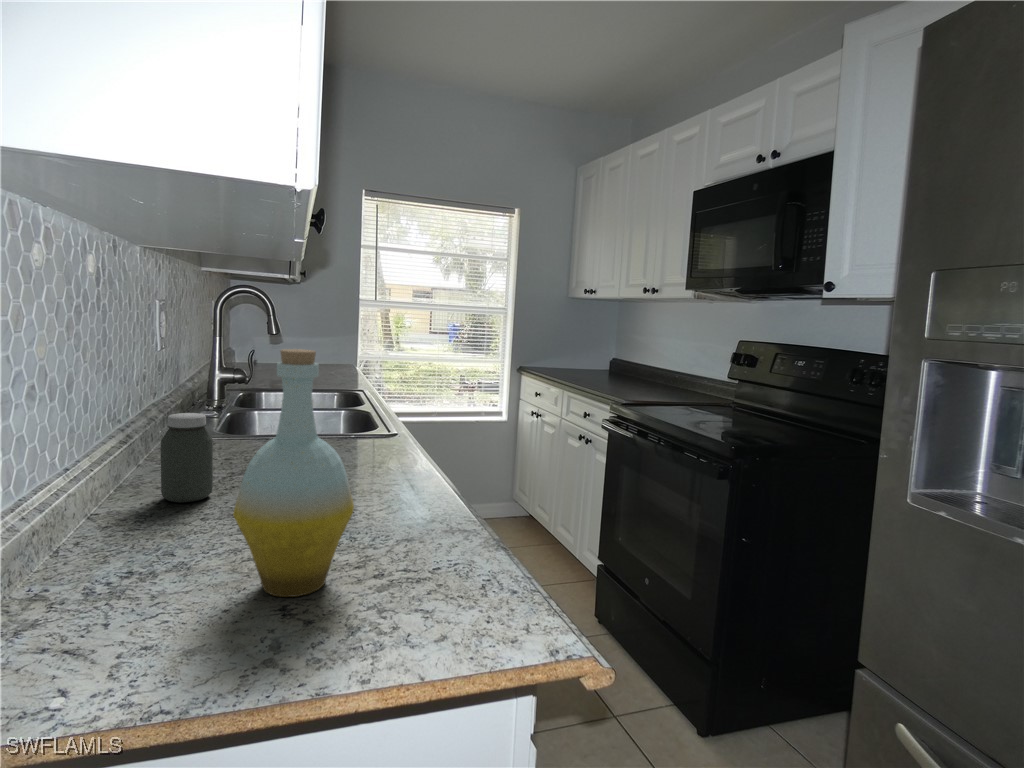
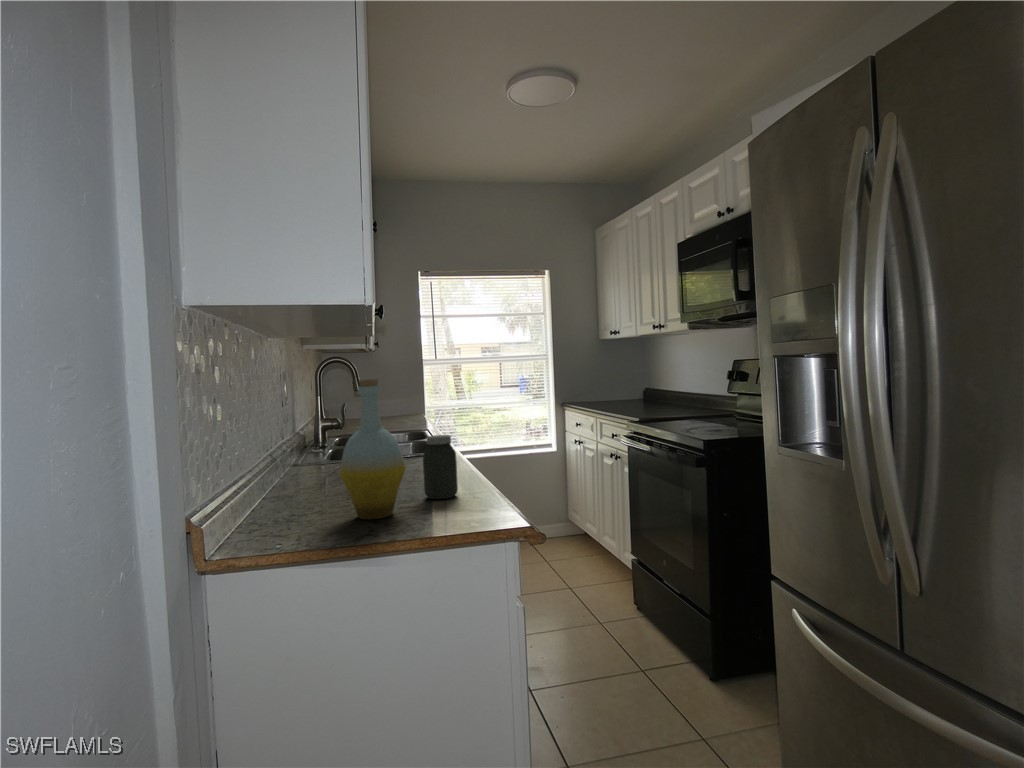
jar: present [161,413,213,502] -> present [423,435,458,499]

